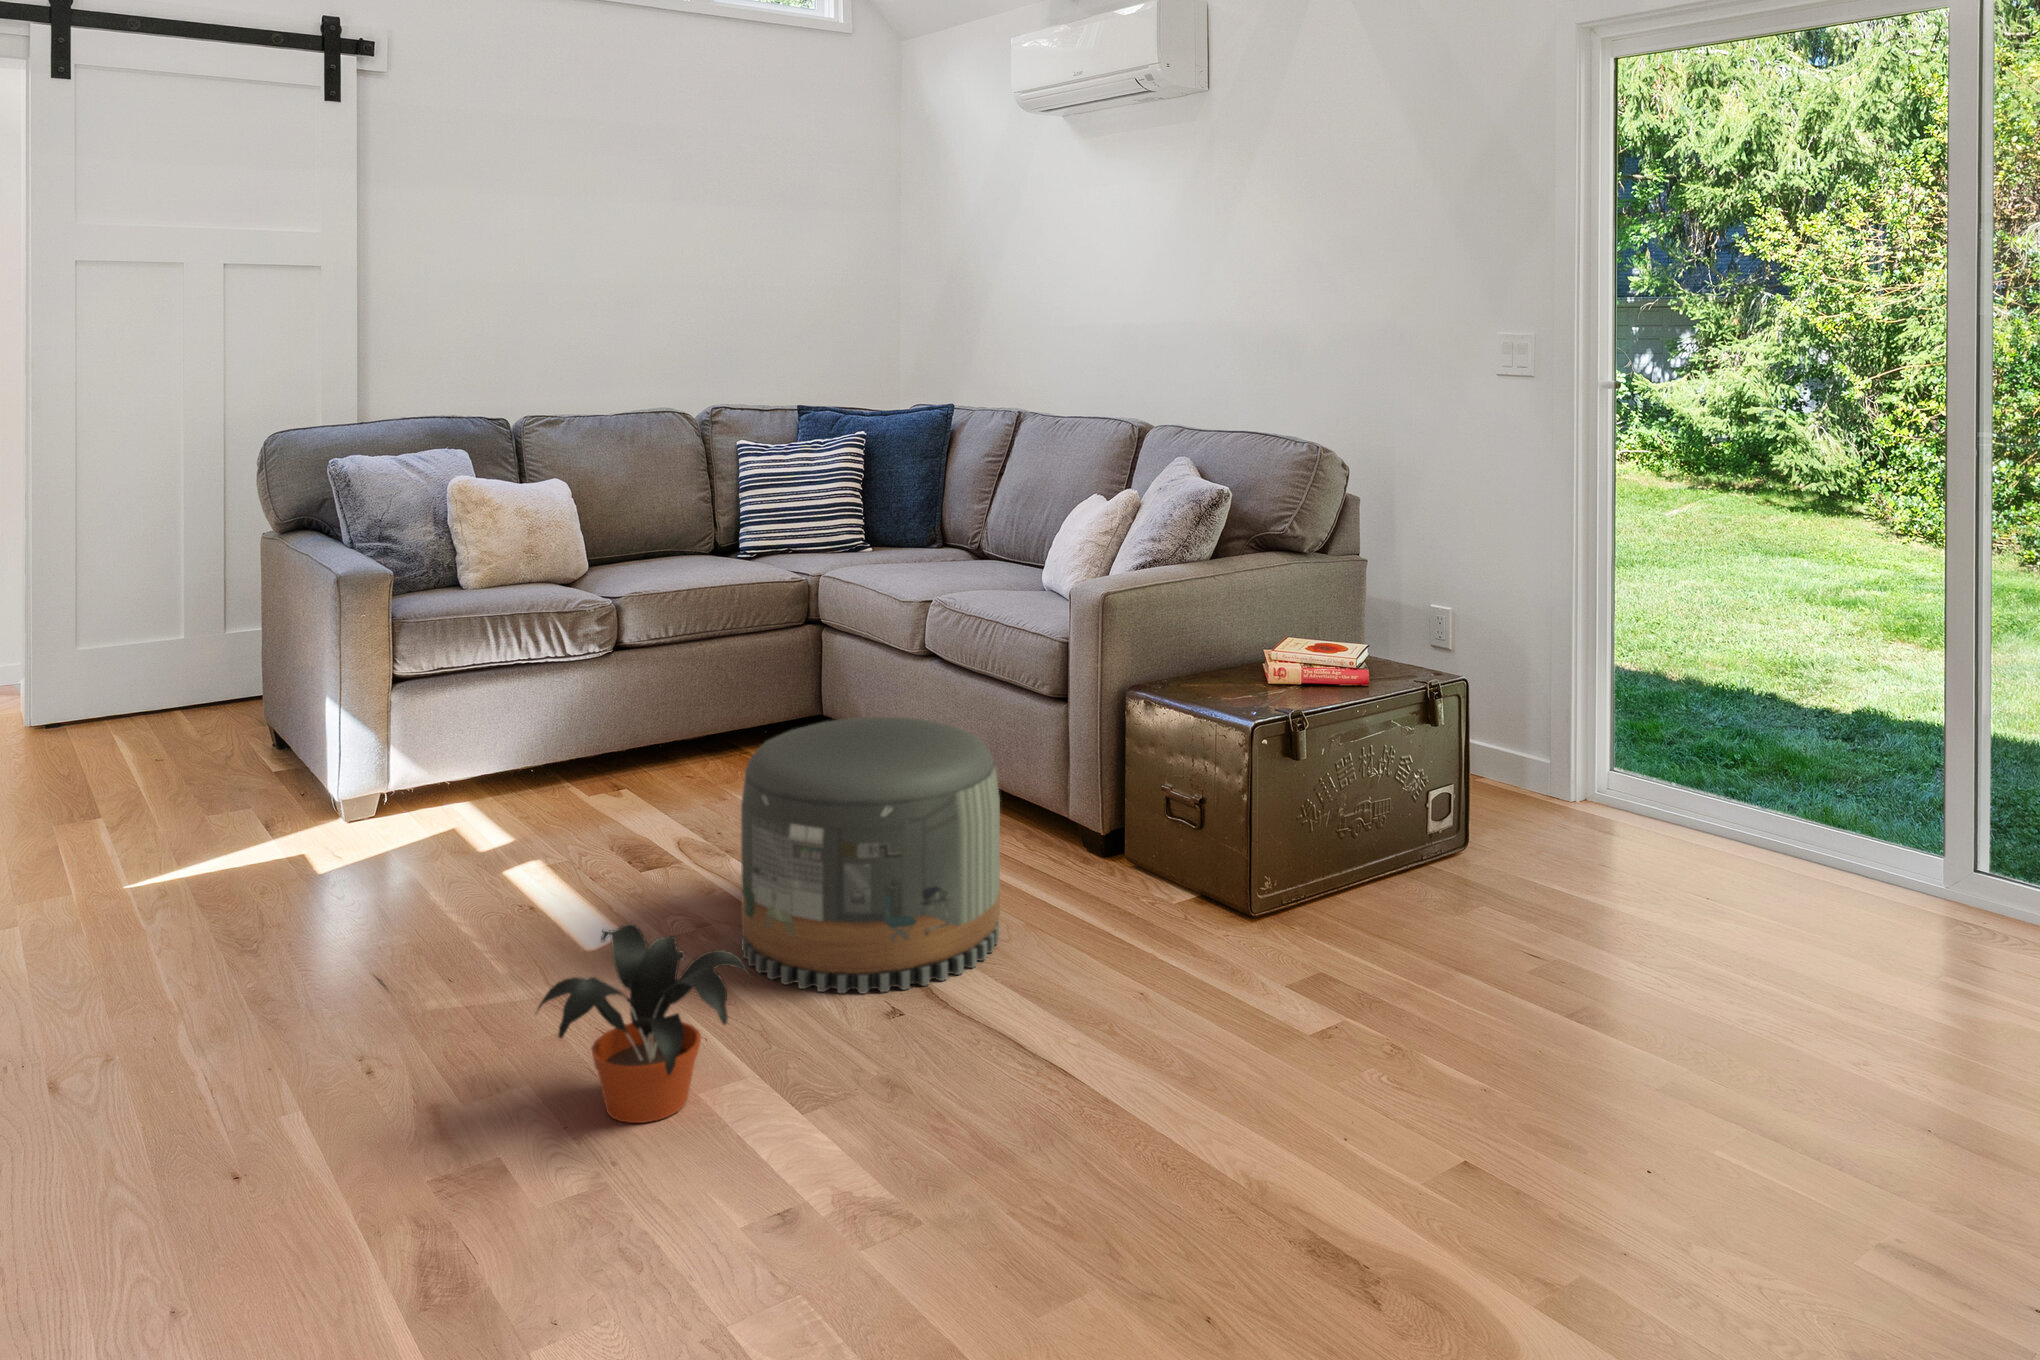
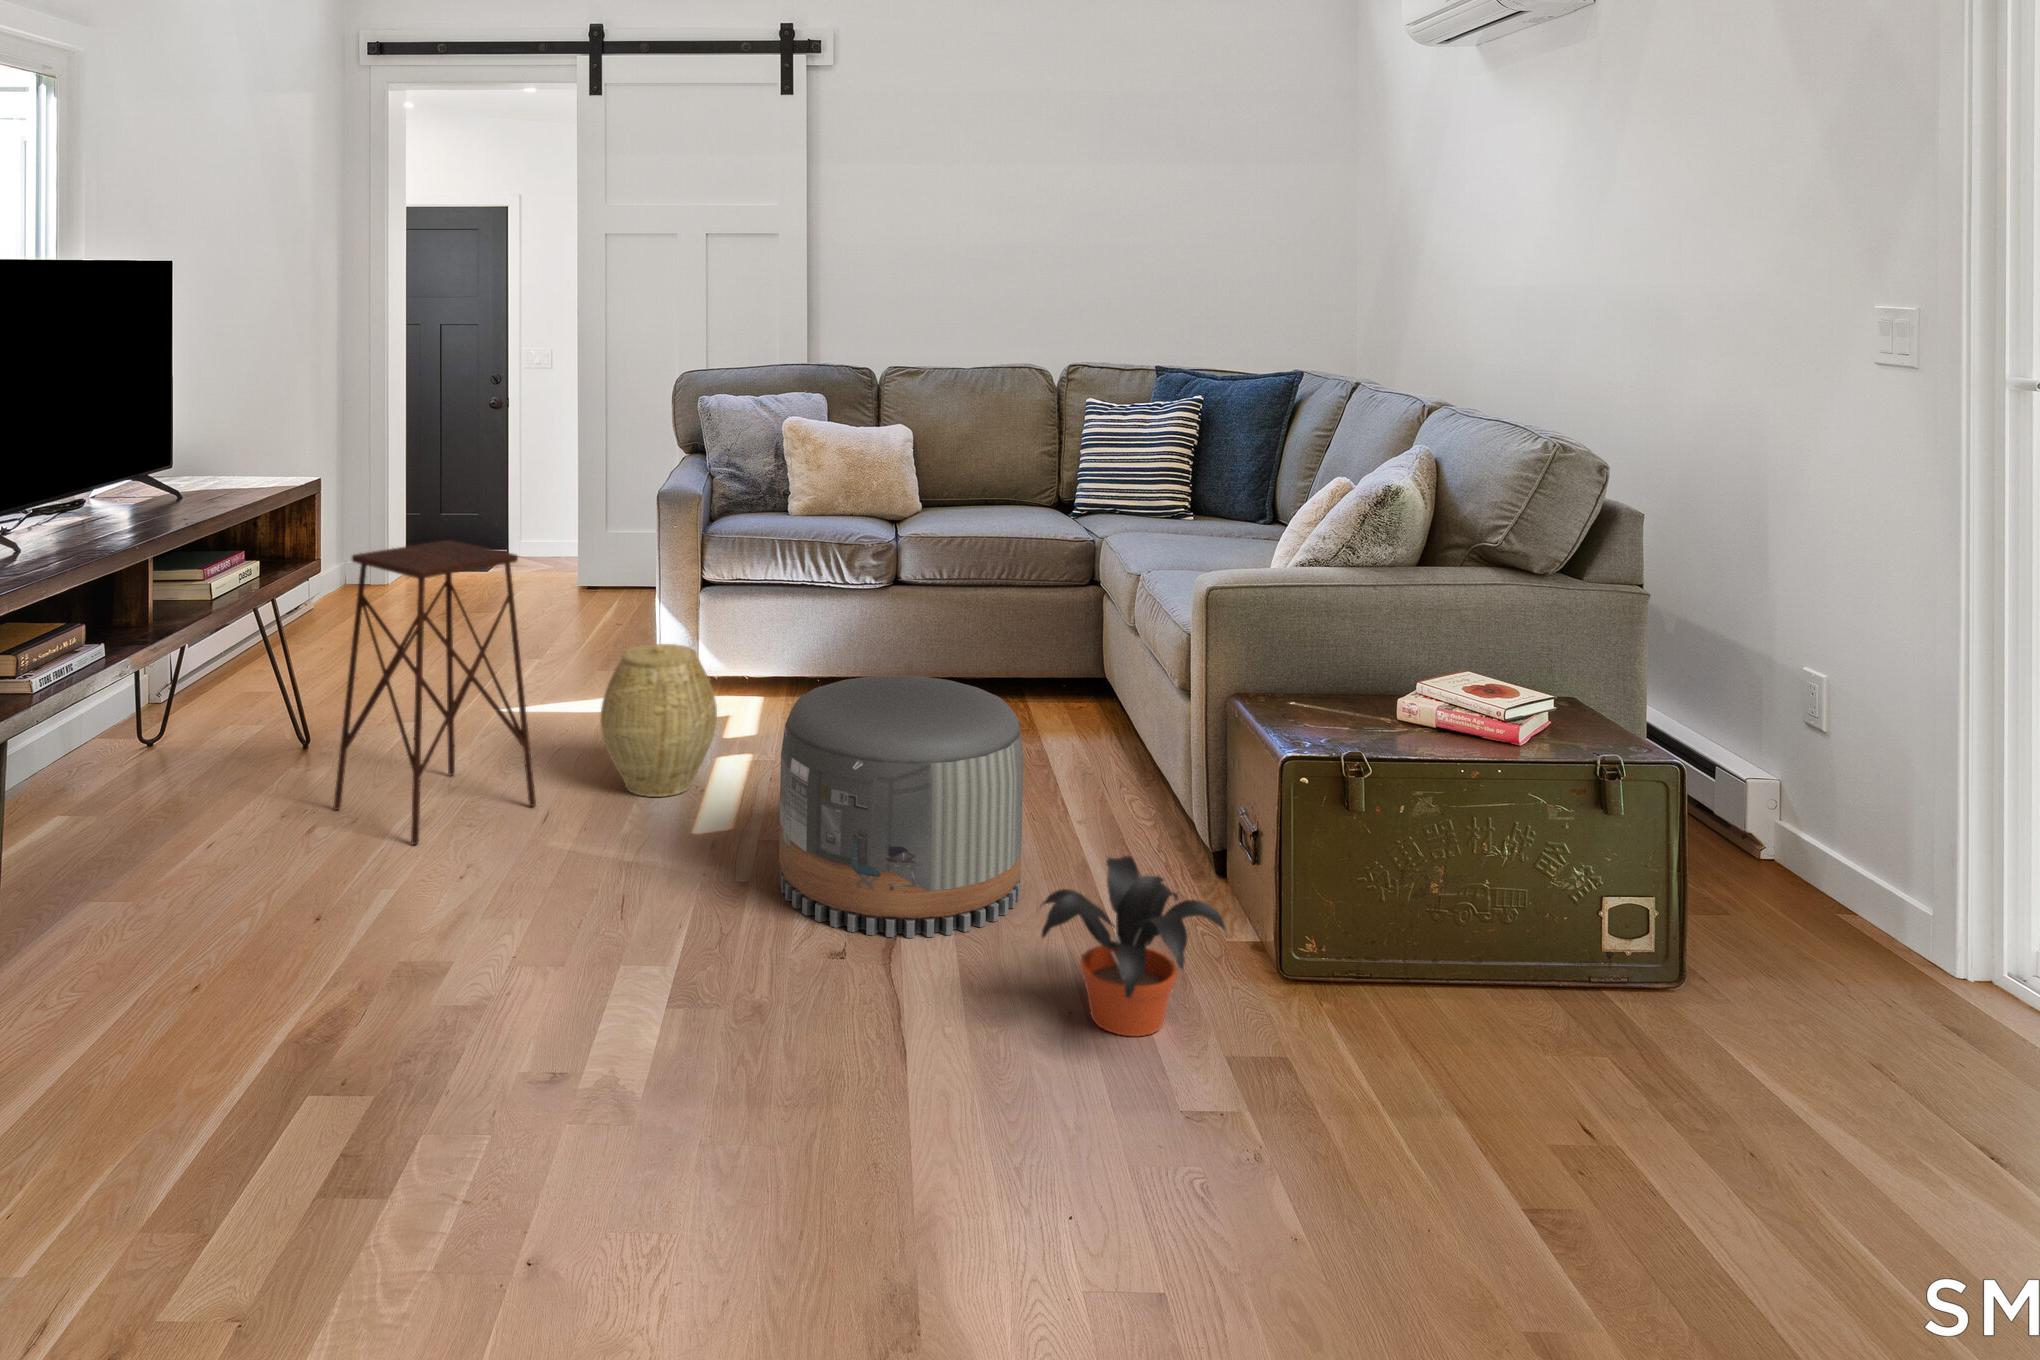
side table: none [71,658,365,1062] -> present [333,540,536,845]
woven basket: none [412,745,560,934] -> present [601,644,717,797]
potted plant: present [537,923,749,1123] -> present [1040,856,1226,1036]

